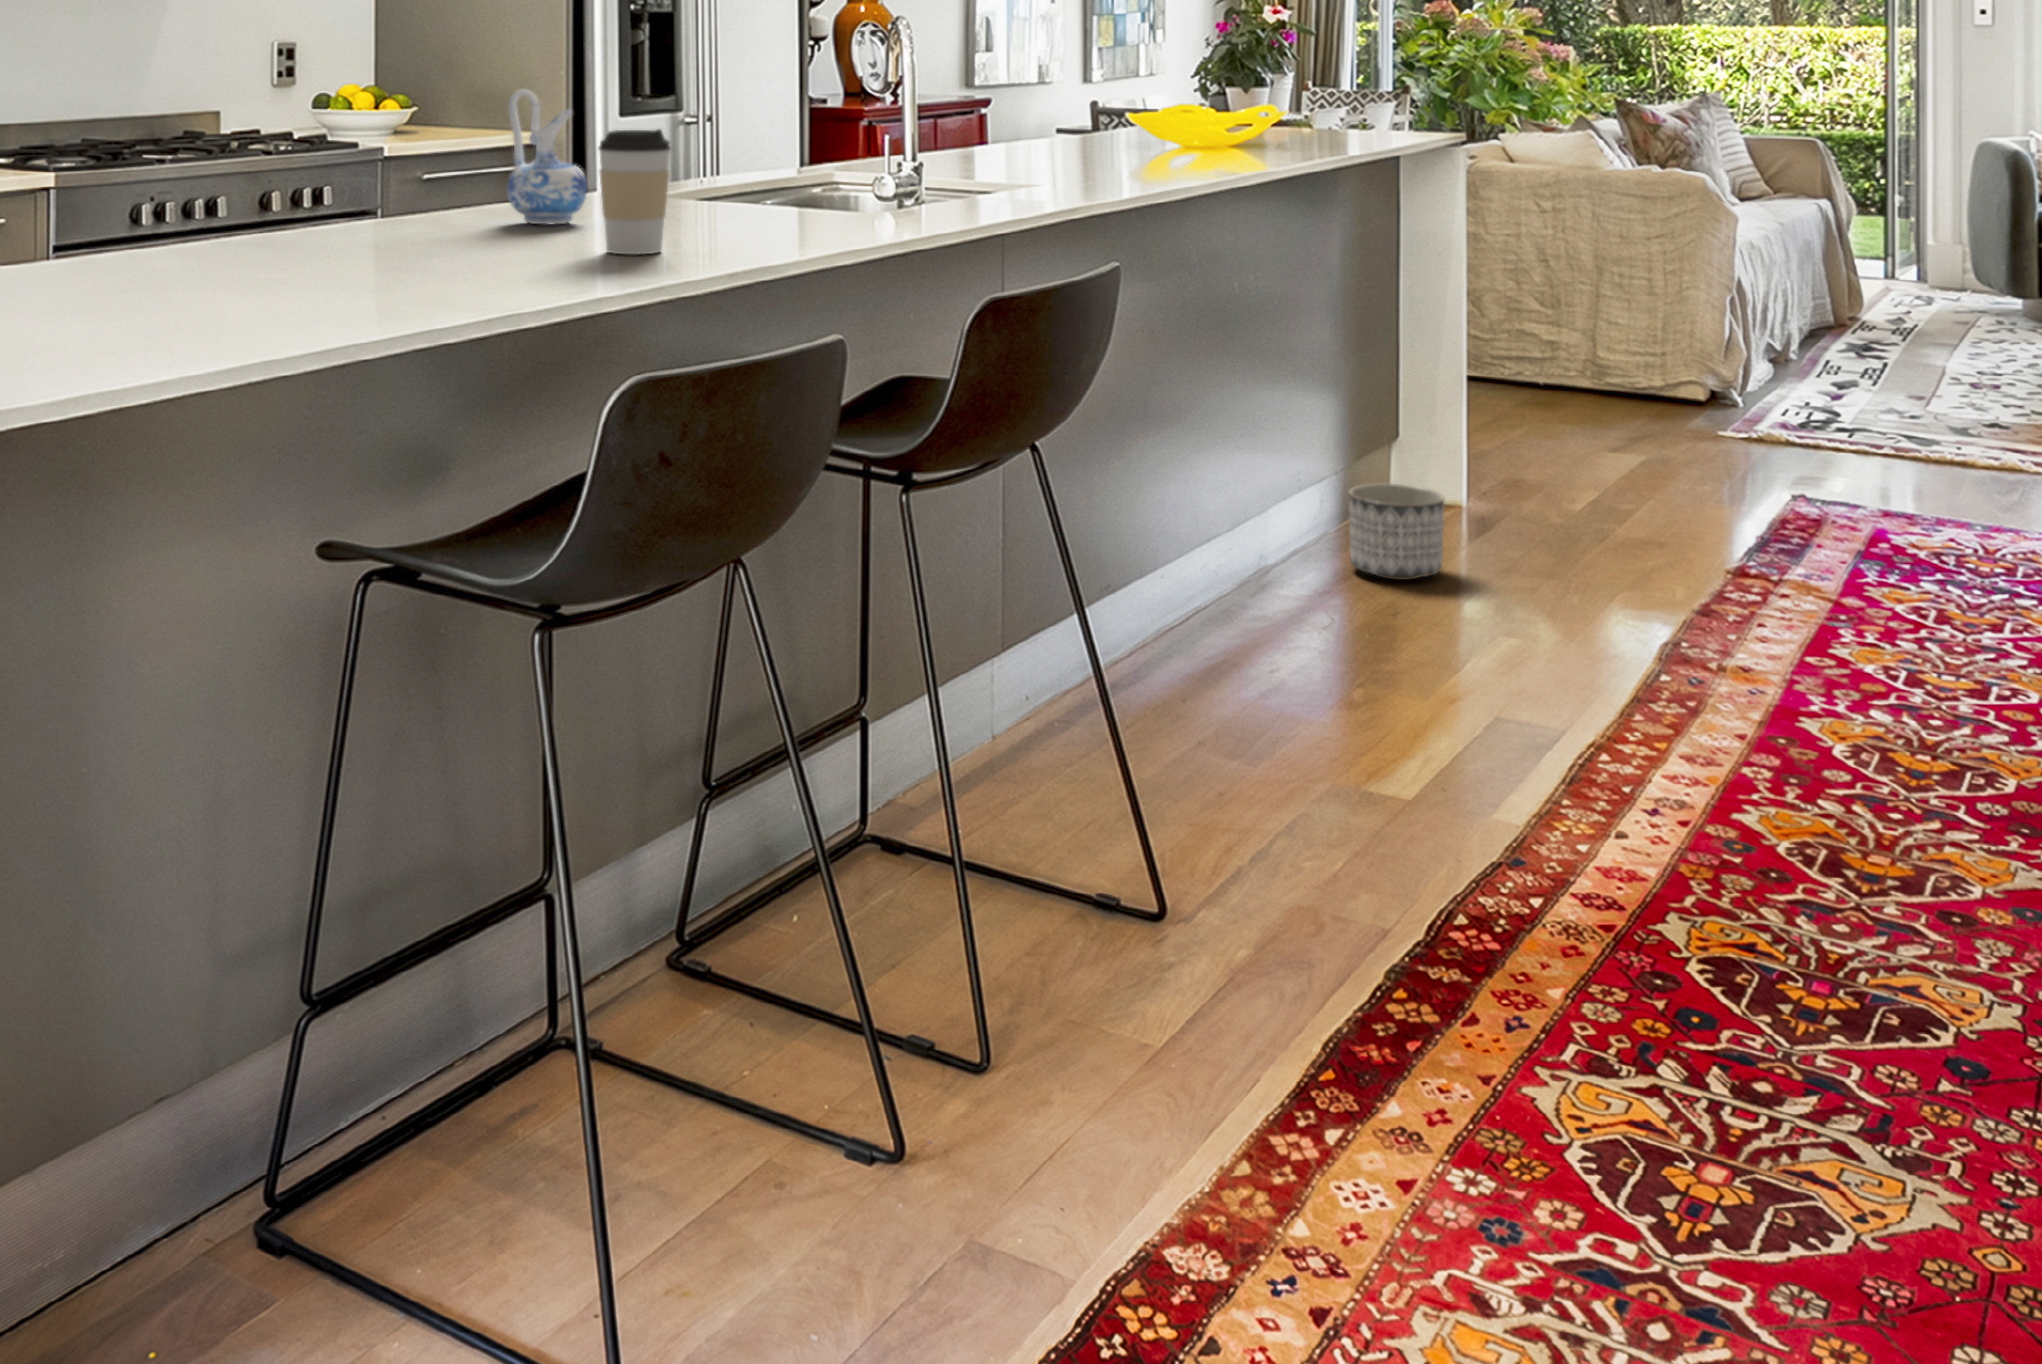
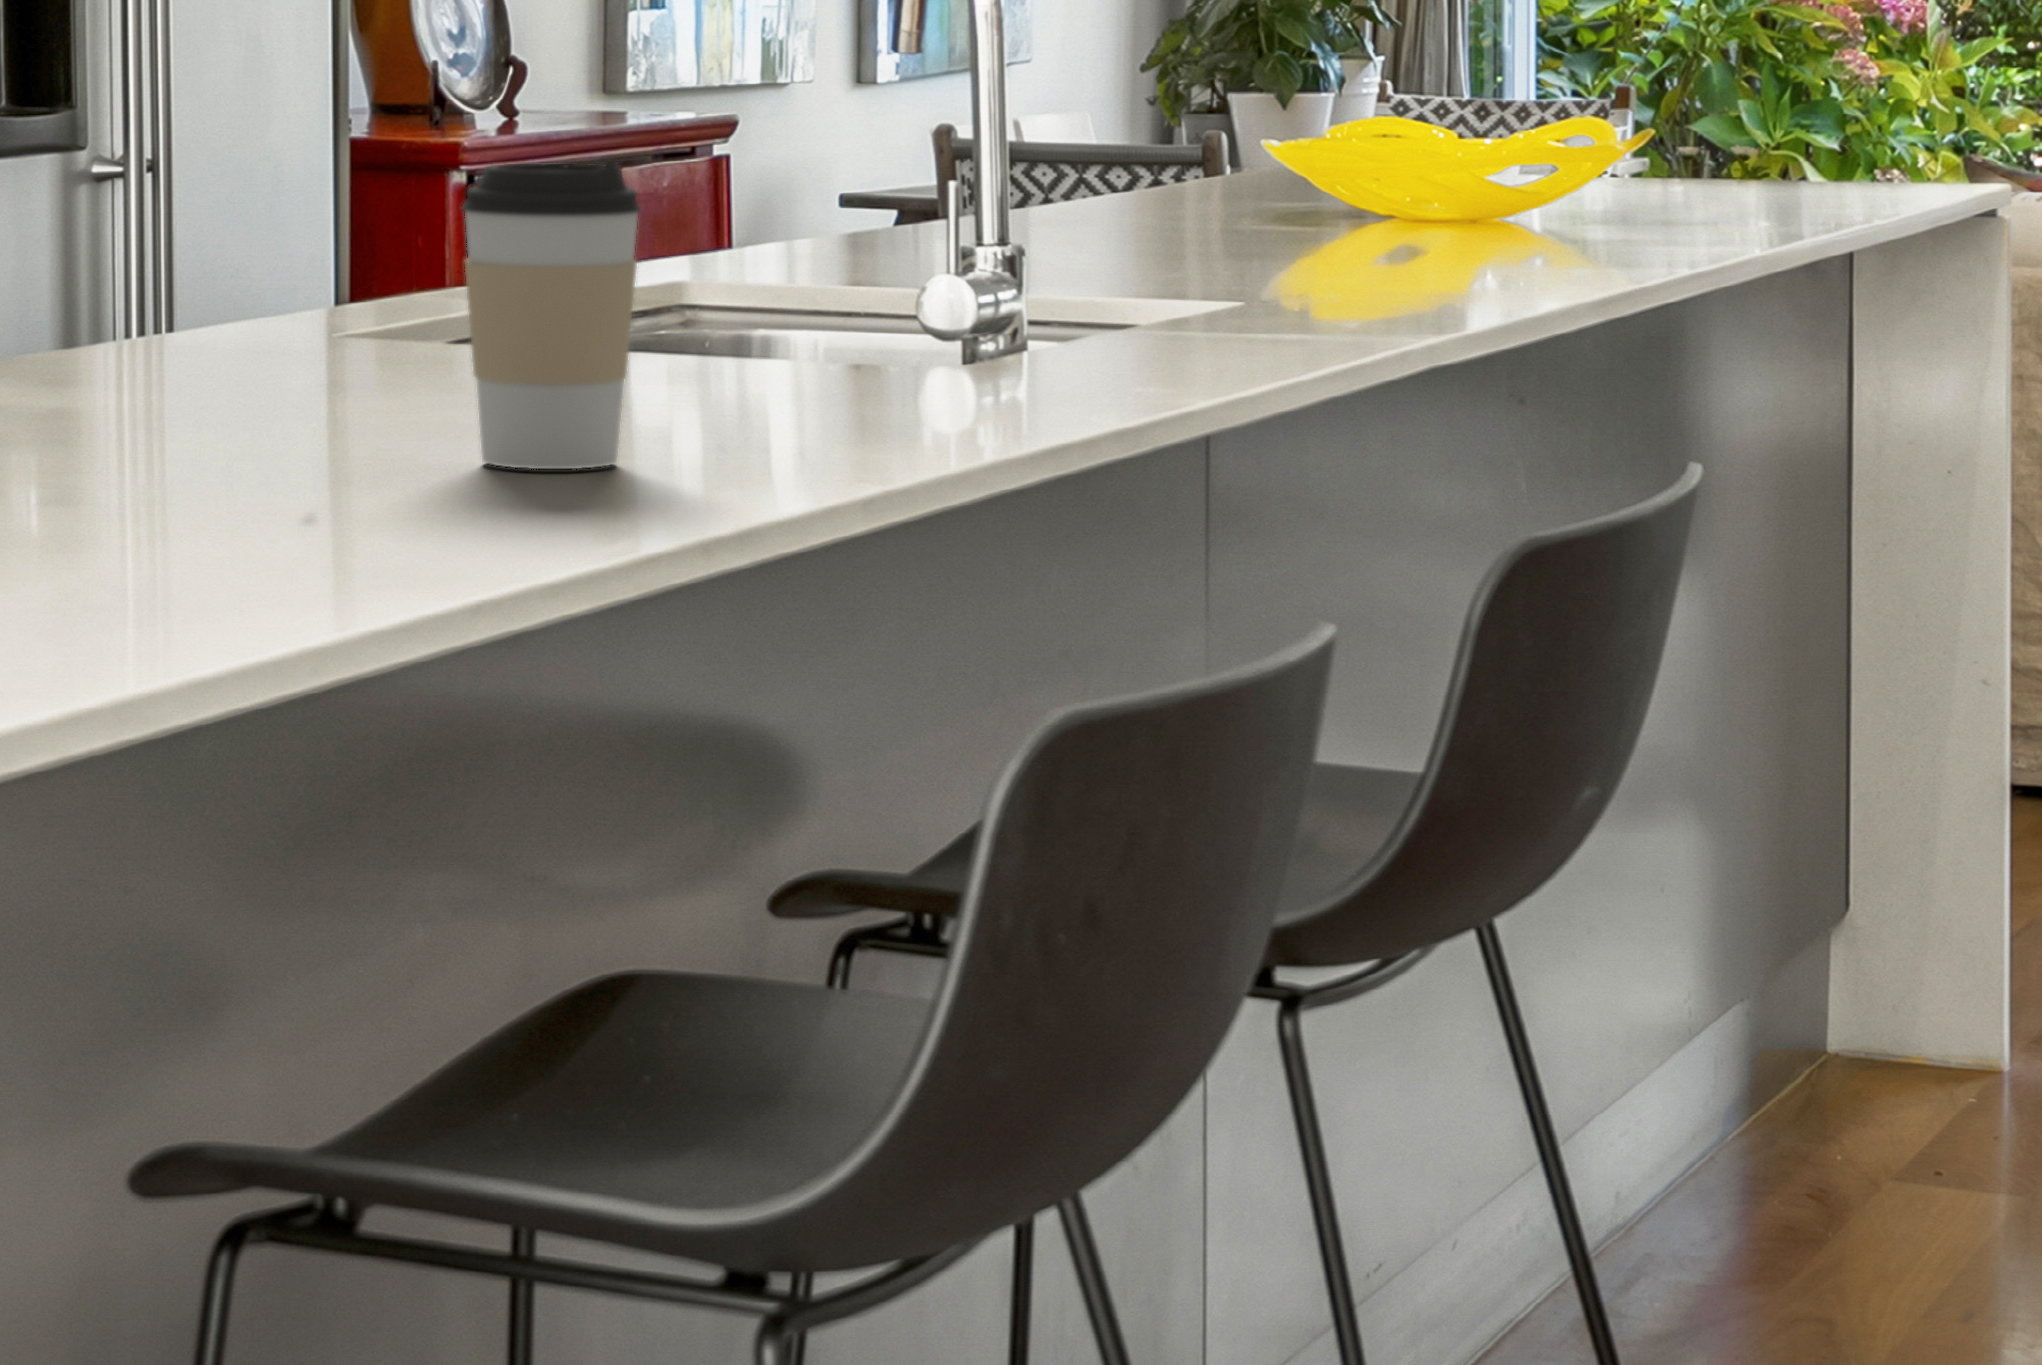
ceramic pitcher: present [507,89,587,224] -> none [127,69,323,403]
planter: present [1349,484,1444,580] -> none [1799,1023,2027,1250]

